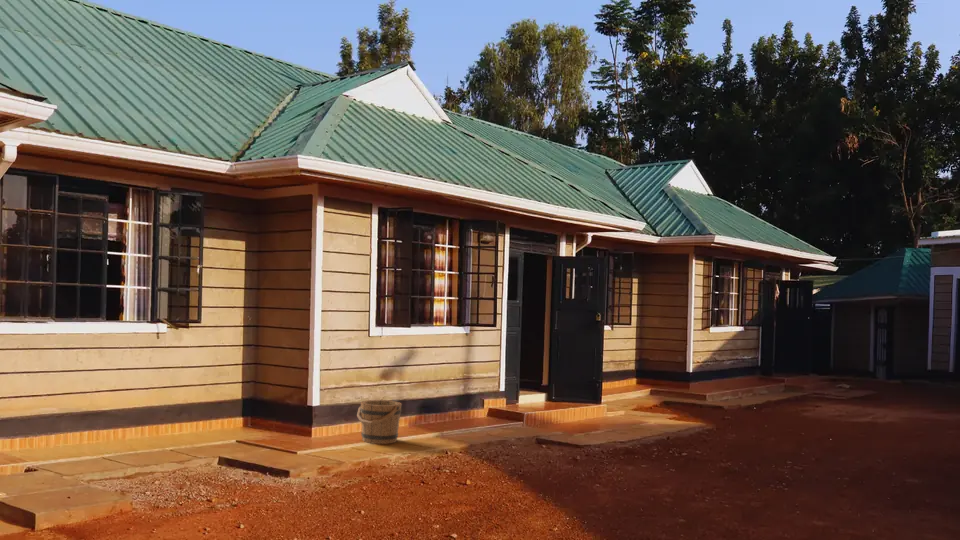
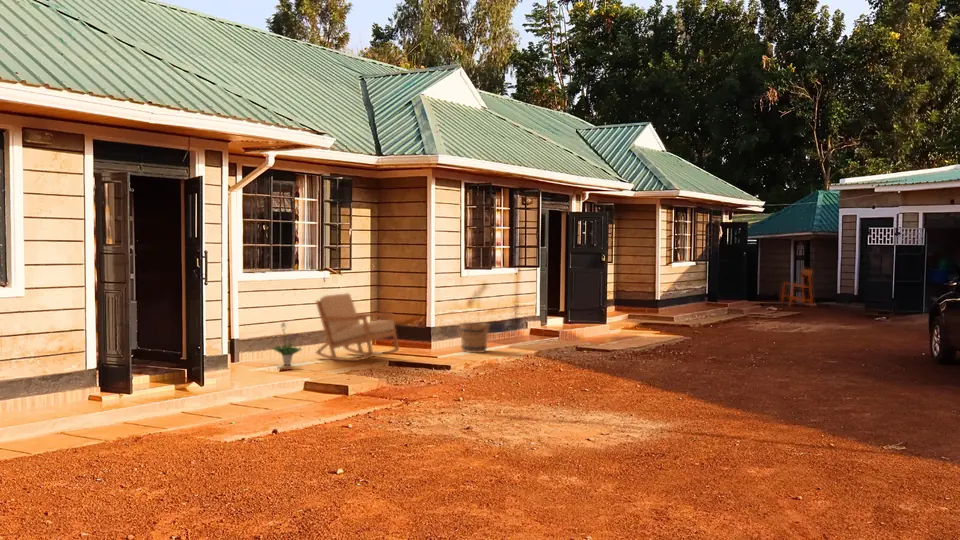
bench: none [856,337,895,384] -> present [782,269,813,303]
chair: none [132,355,251,454] -> present [316,294,399,361]
potted plant: none [40,395,91,458] -> present [273,323,301,365]

